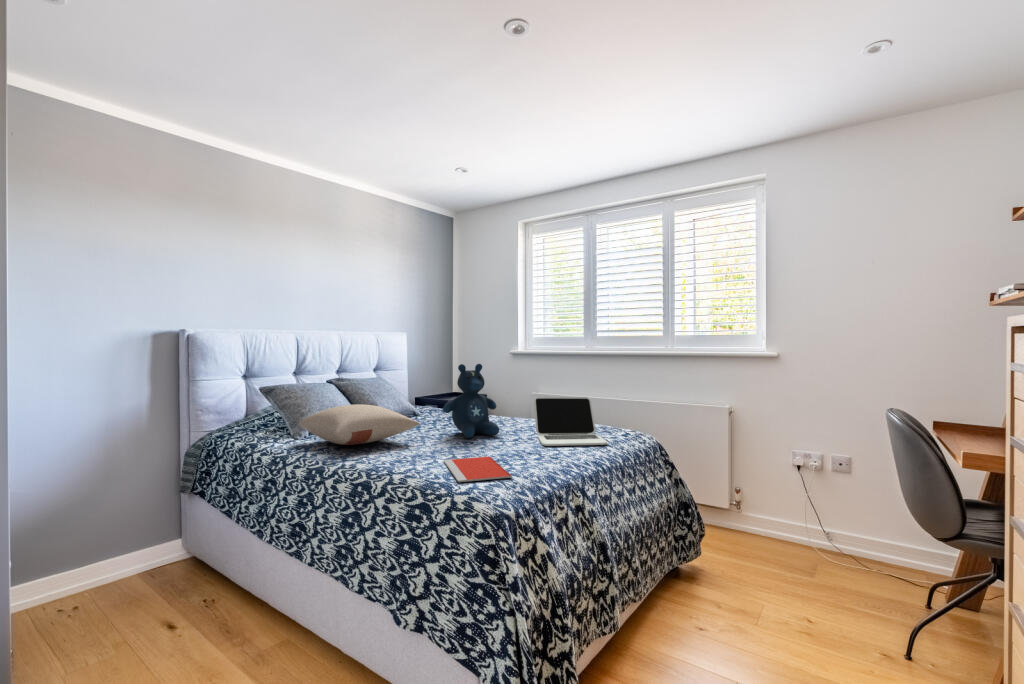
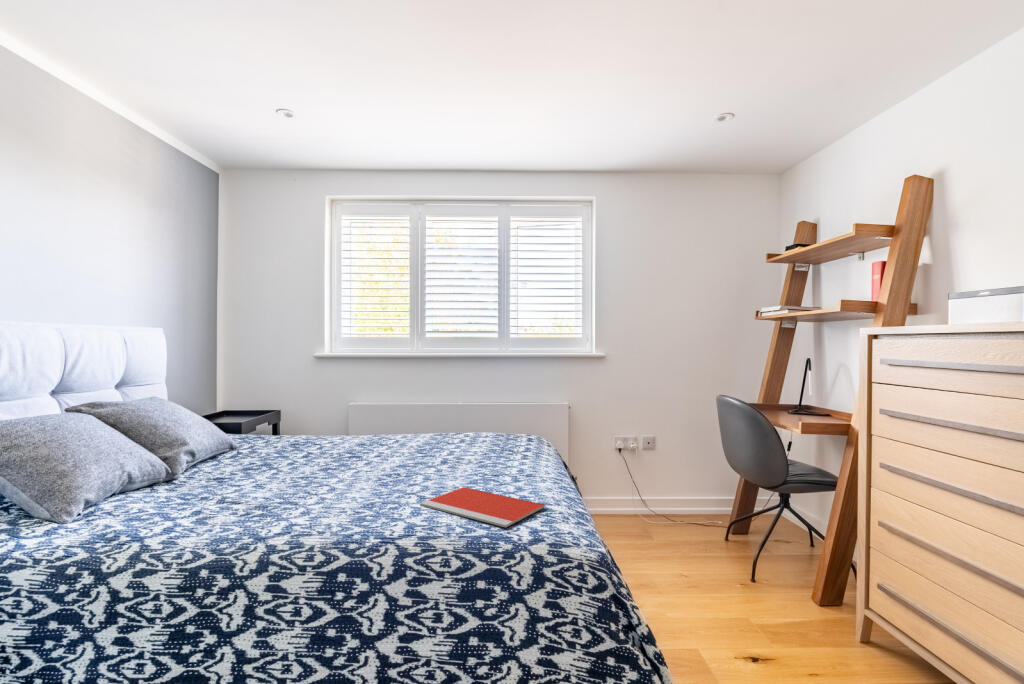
stuffed bear: present [443,364,499,438] -> none [335,370,413,469]
laptop: present [534,397,607,446] -> none [439,403,542,463]
pillow: present [299,404,419,445] -> none [92,441,326,512]

